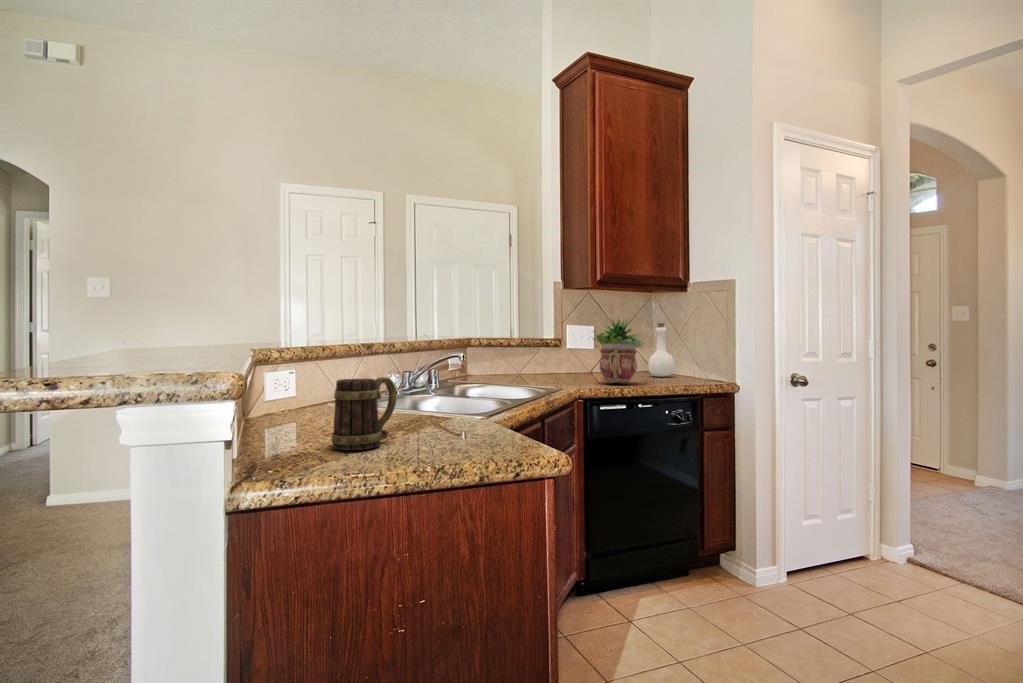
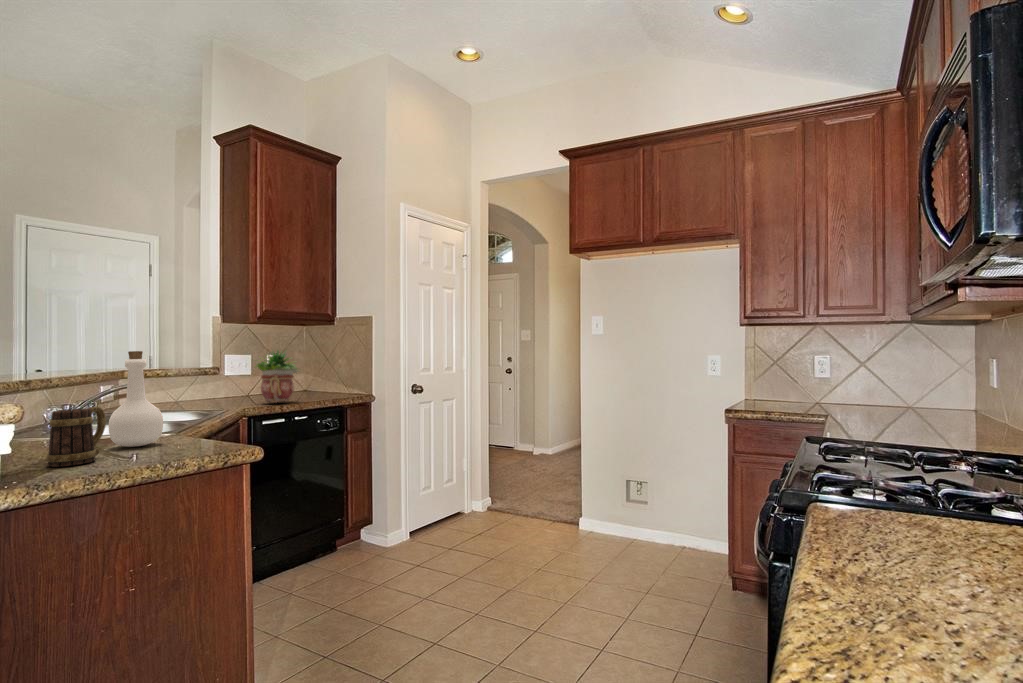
bottle: present [648,323,675,377] -> present [109,351,163,447]

